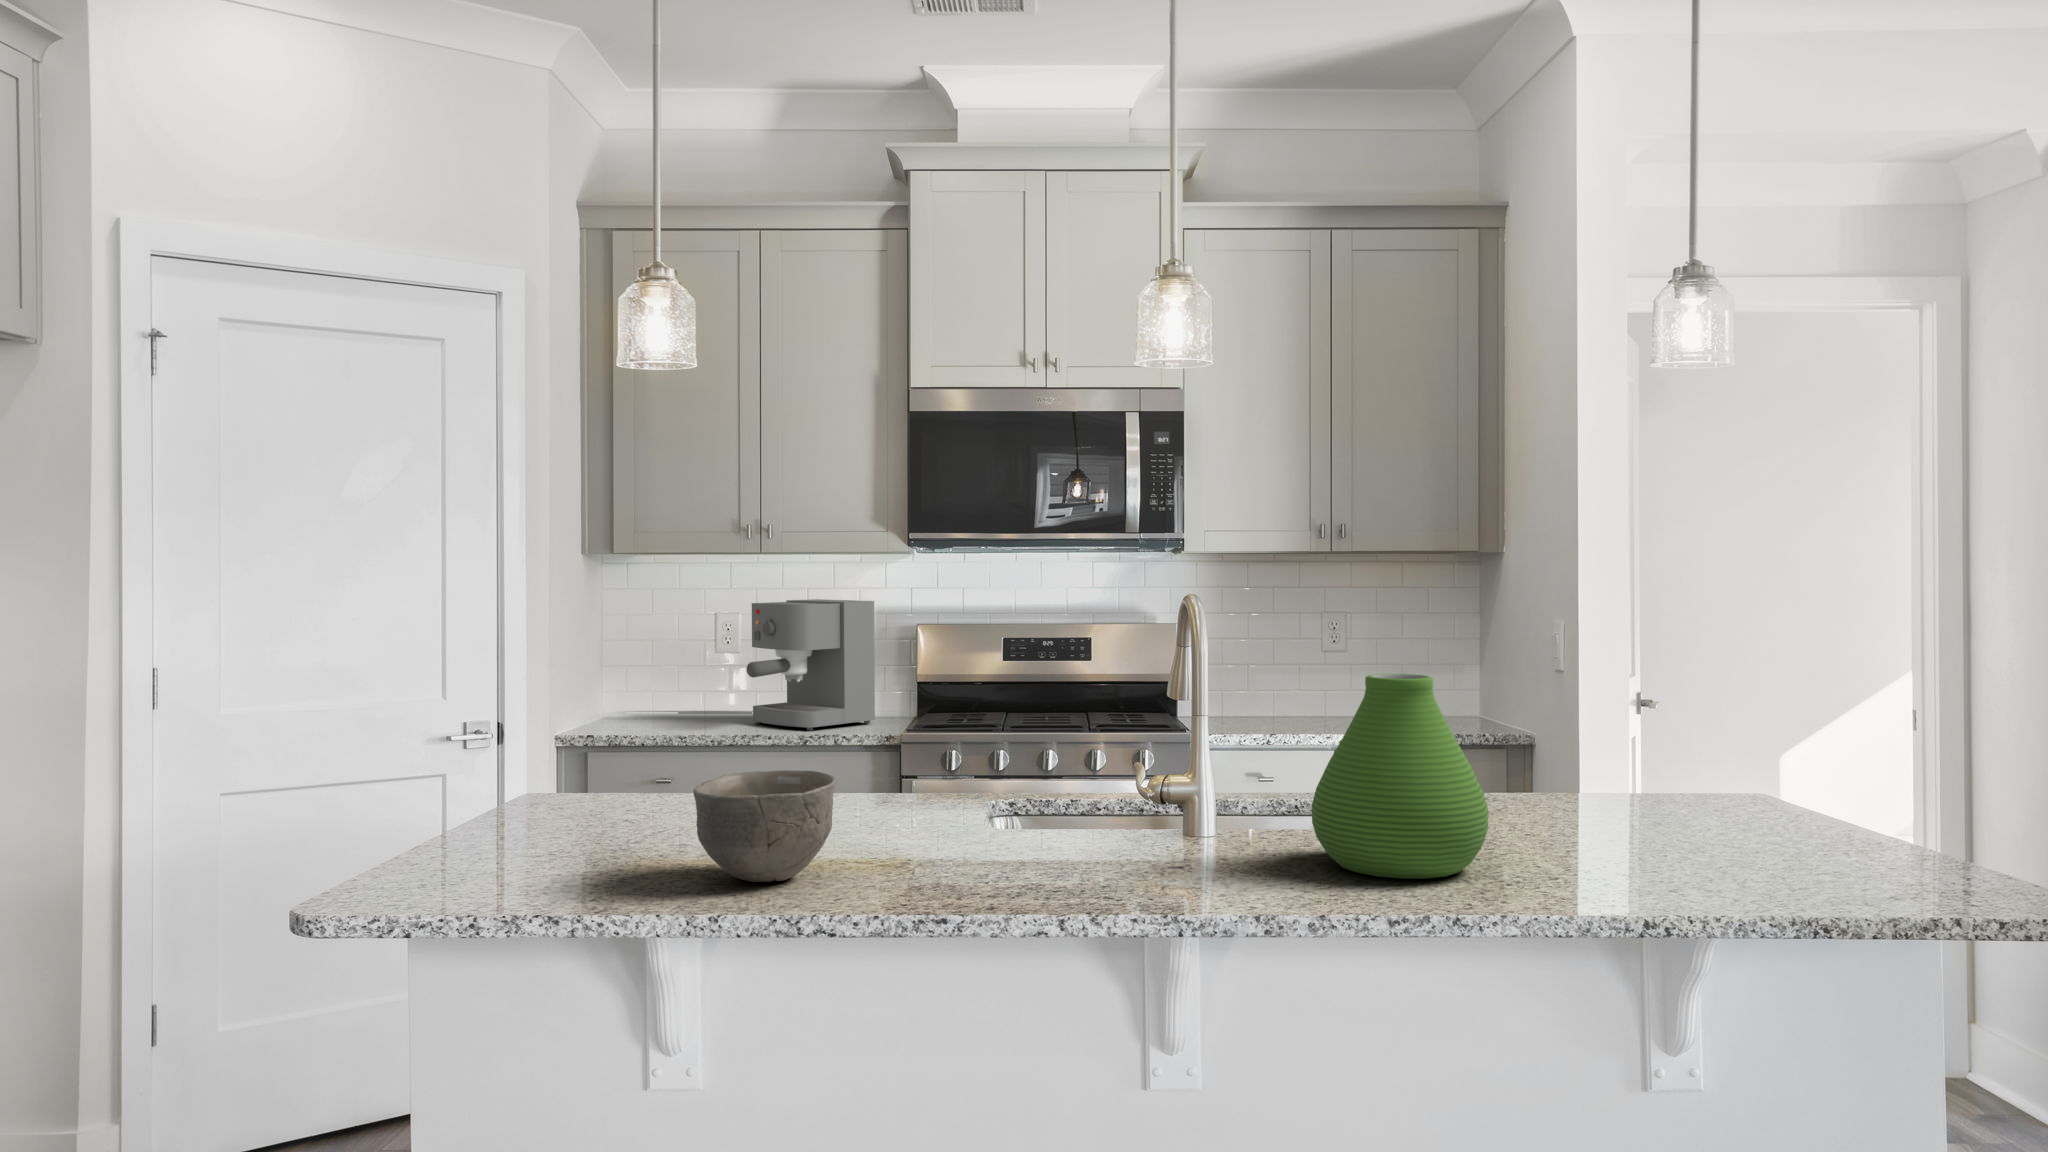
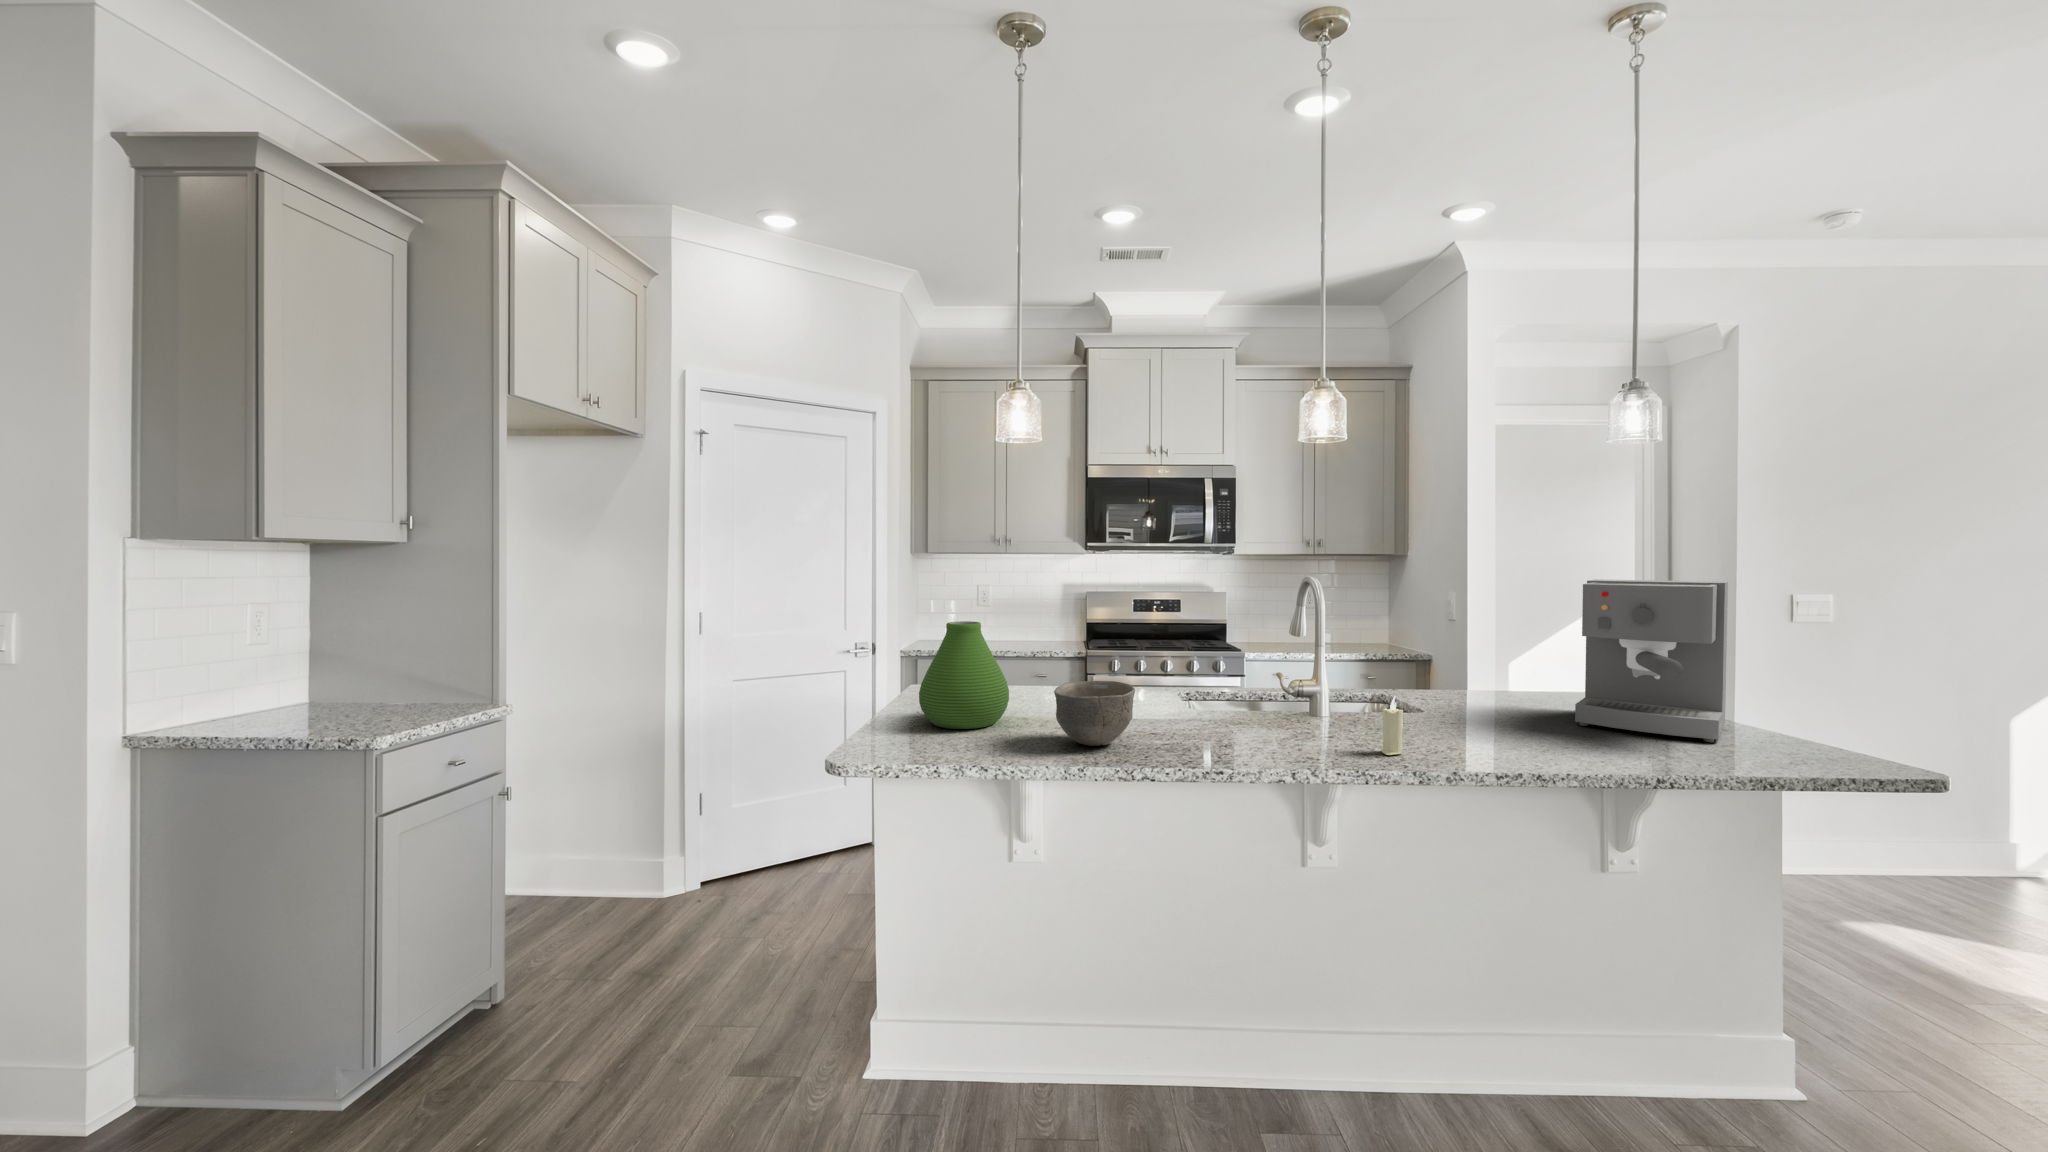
coffee maker: present [747,599,875,730] -> present [1575,579,1728,742]
vase: present [1312,674,1489,879] -> present [919,621,1009,729]
candle: none [1242,791,1276,890] -> present [1382,696,1403,755]

